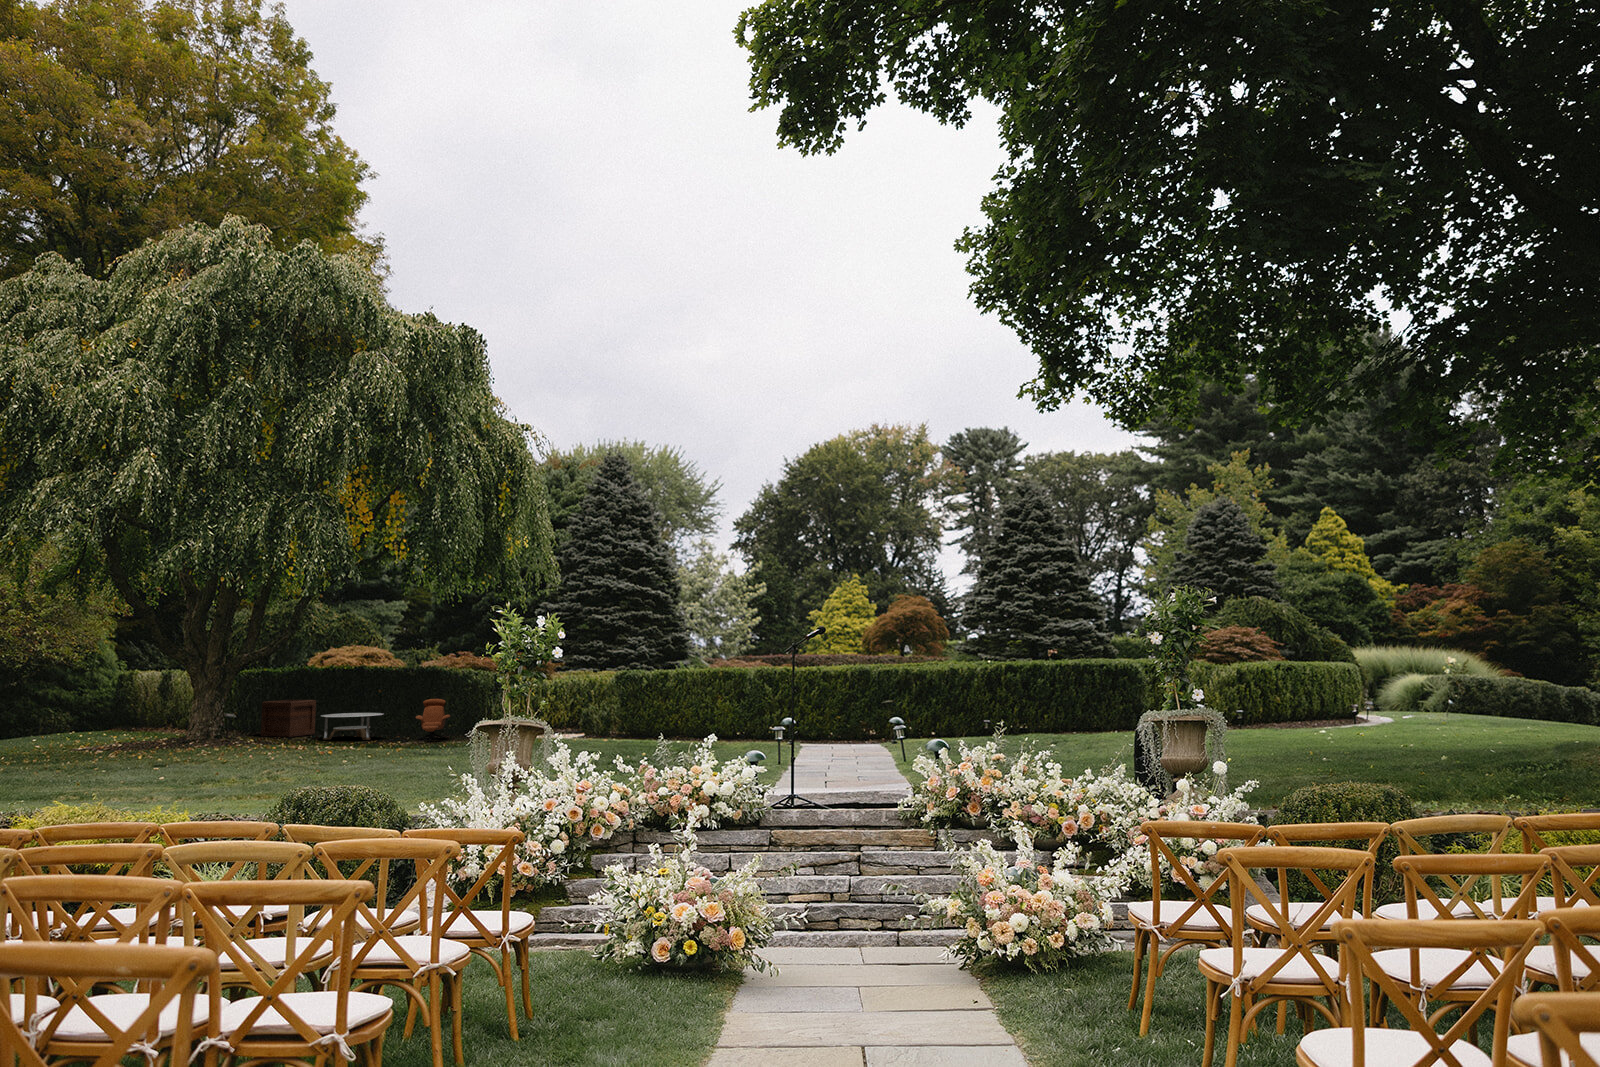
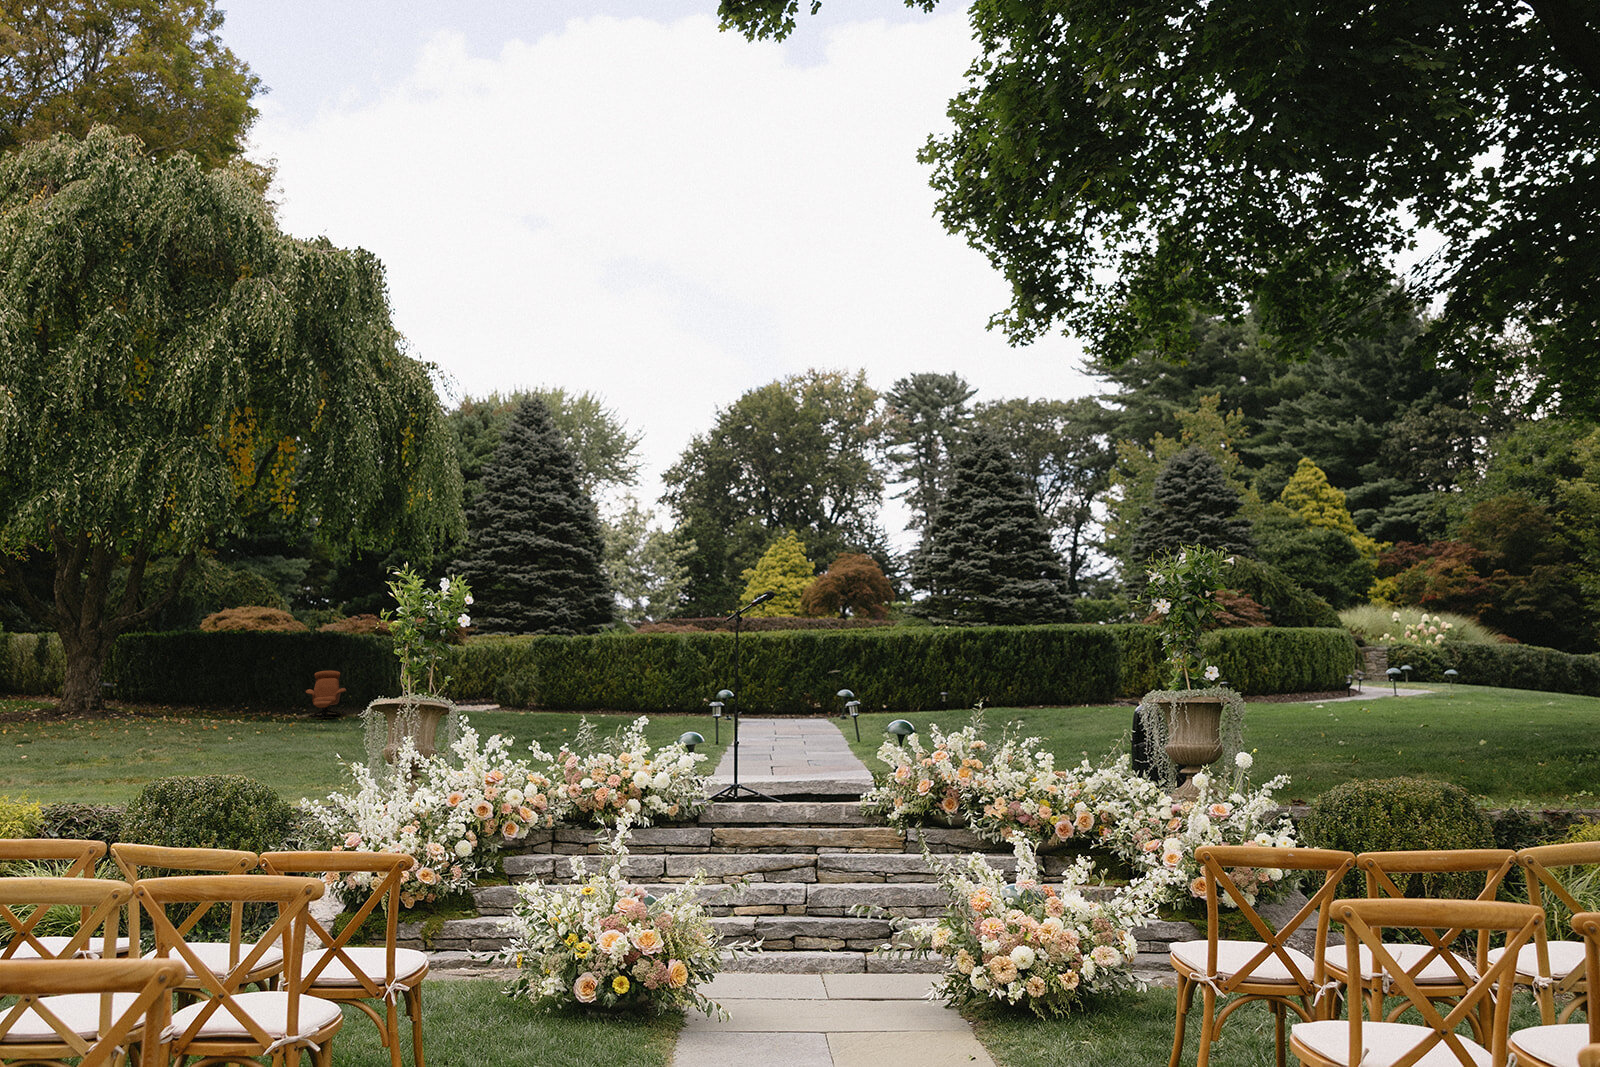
wooden crate: present [261,700,316,737] -> none [125,673,190,716]
round table: present [321,713,383,740] -> none [195,687,269,719]

